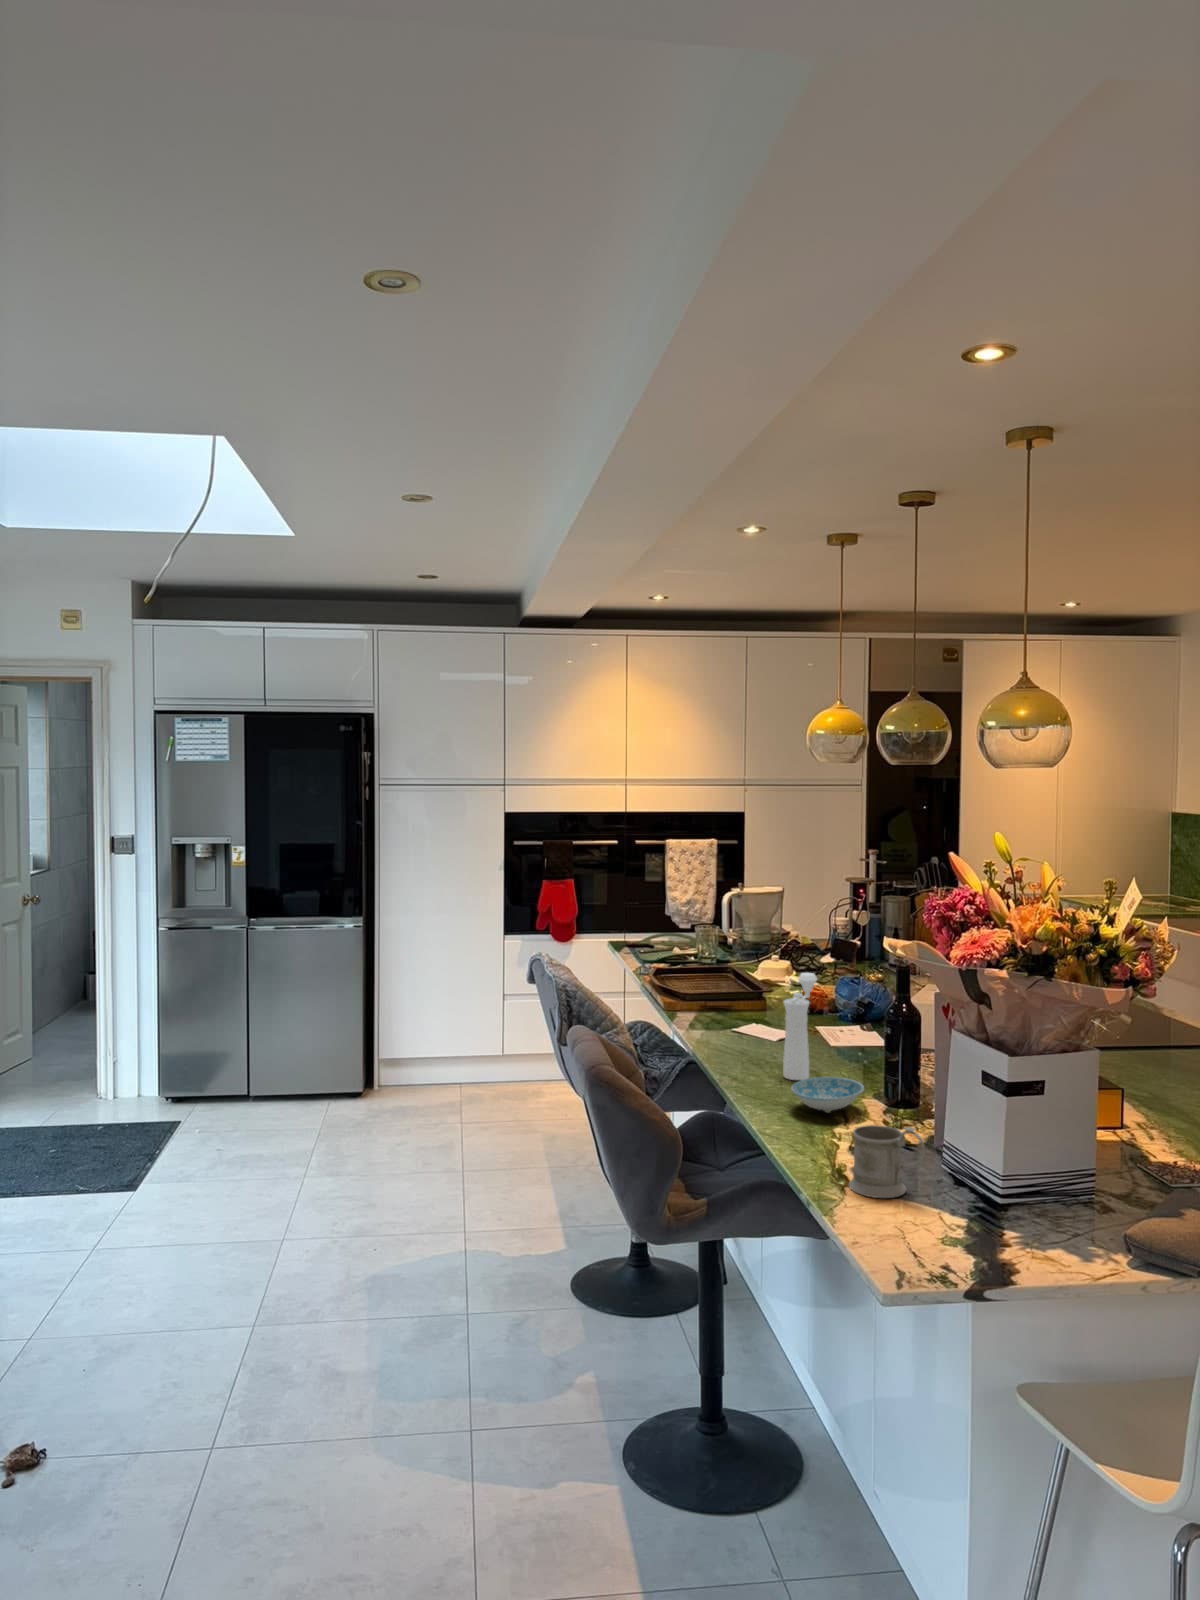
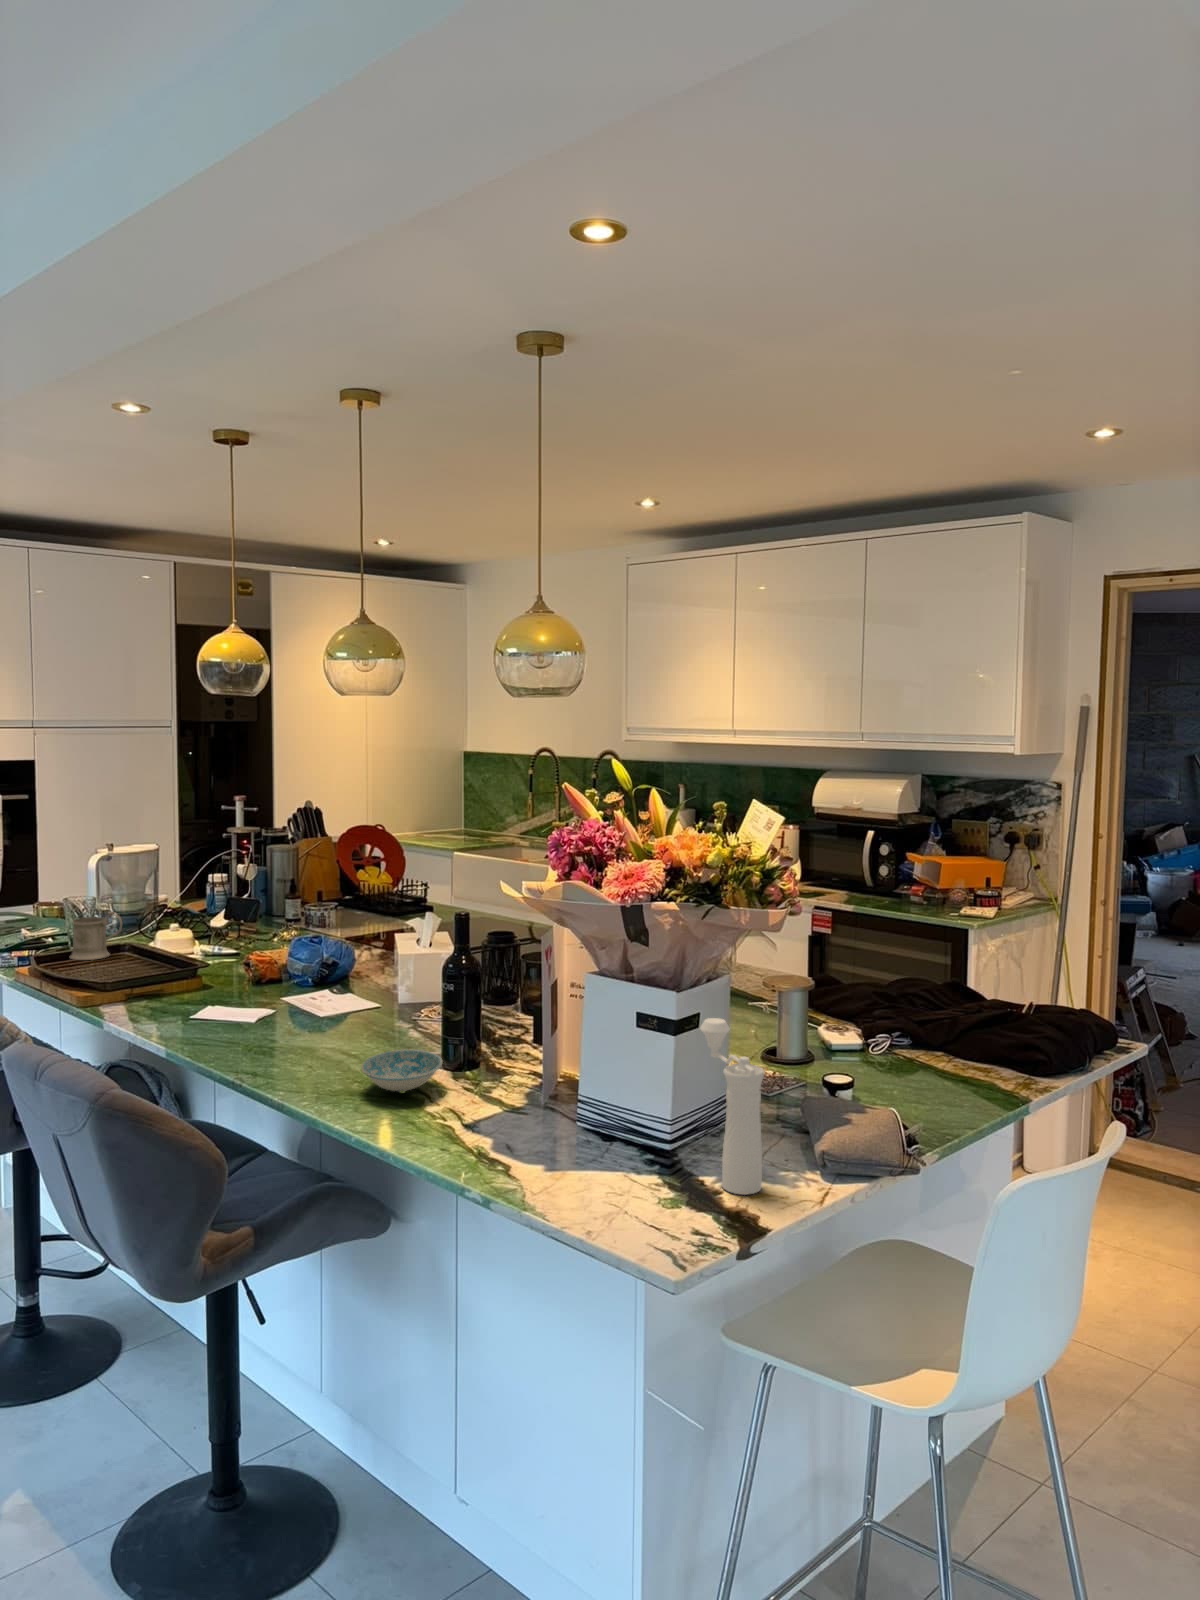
pepper mill: present [783,973,817,1080] -> present [700,1018,764,1195]
mug: present [849,1125,925,1198] -> present [70,912,122,960]

